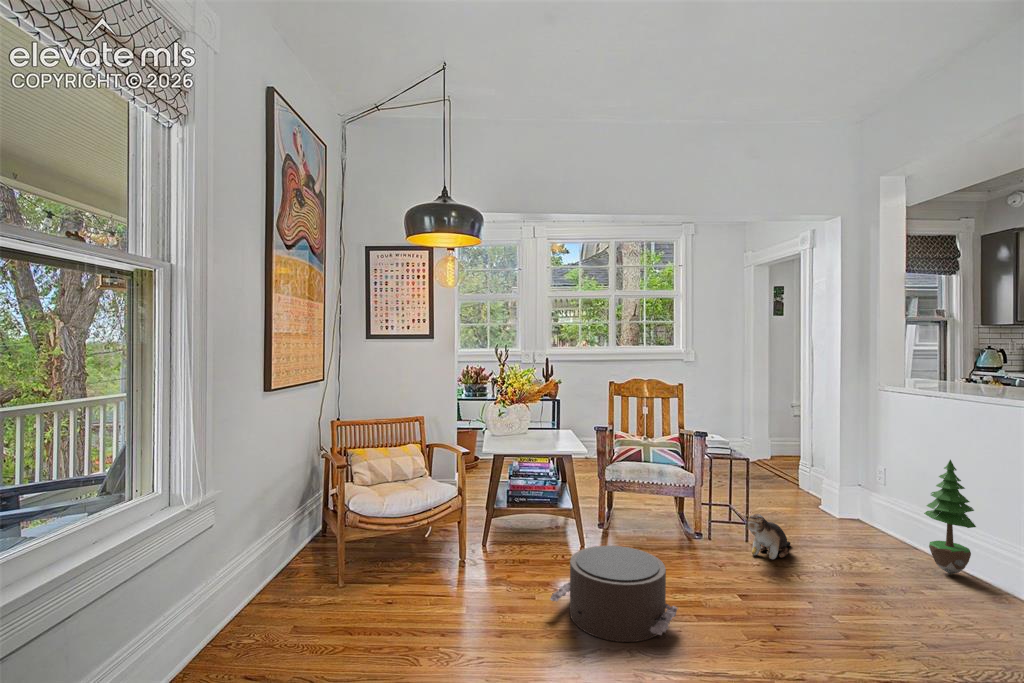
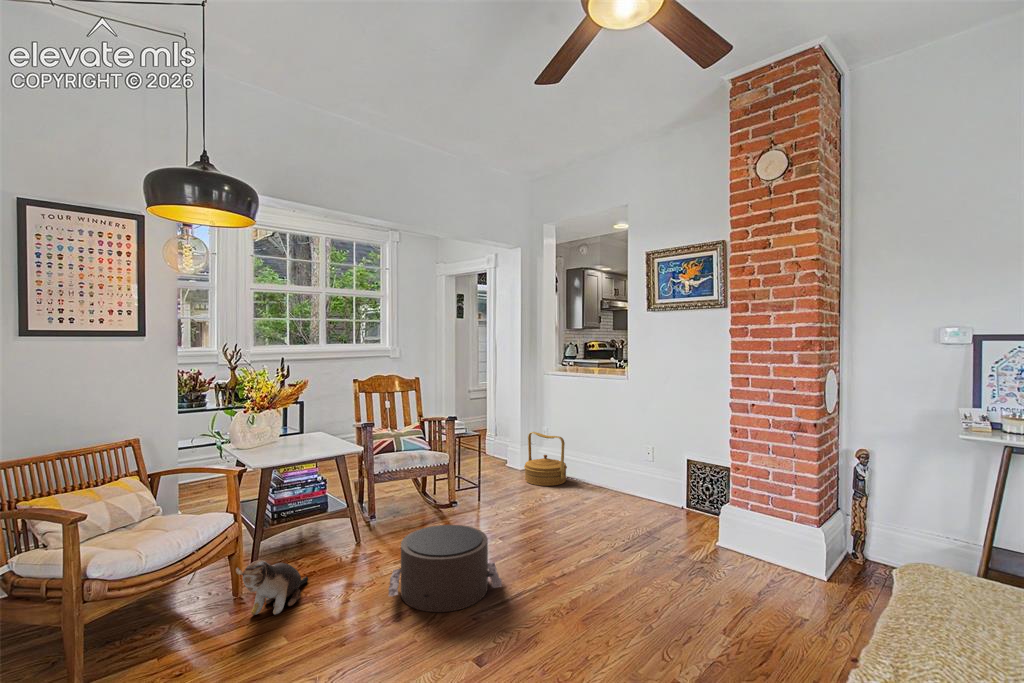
potted tree: present [924,460,976,574] -> none [586,415,613,490]
woven basket: none [831,469,903,550] -> present [524,432,567,486]
plush toy: present [743,514,790,559] -> present [236,560,308,615]

